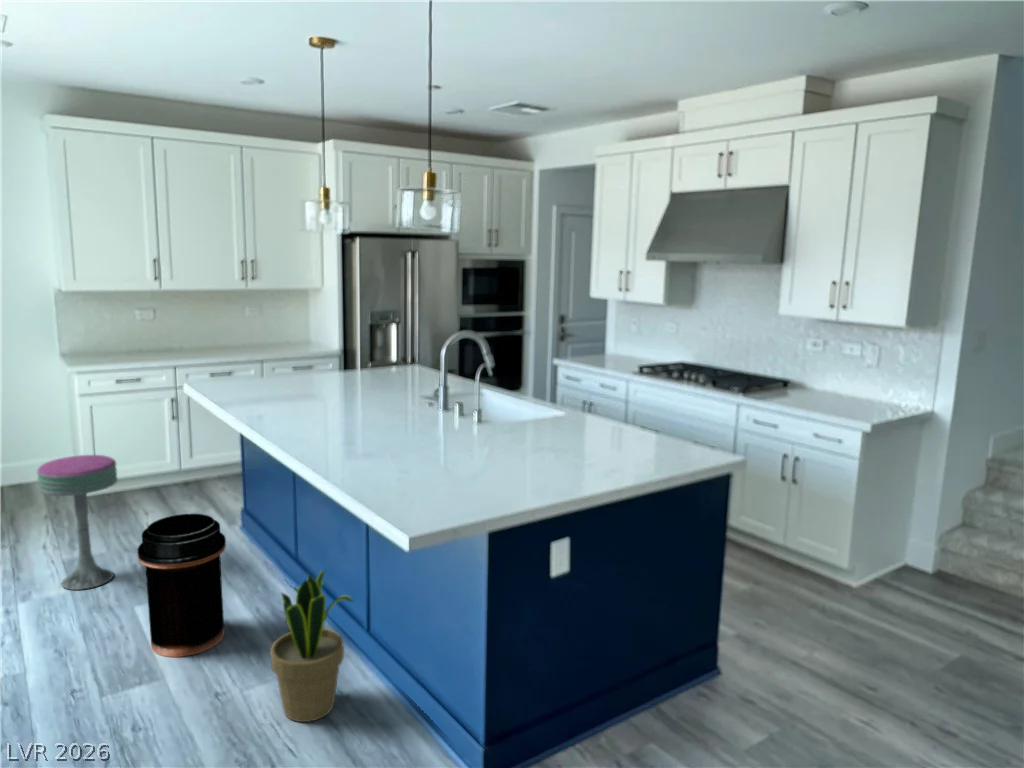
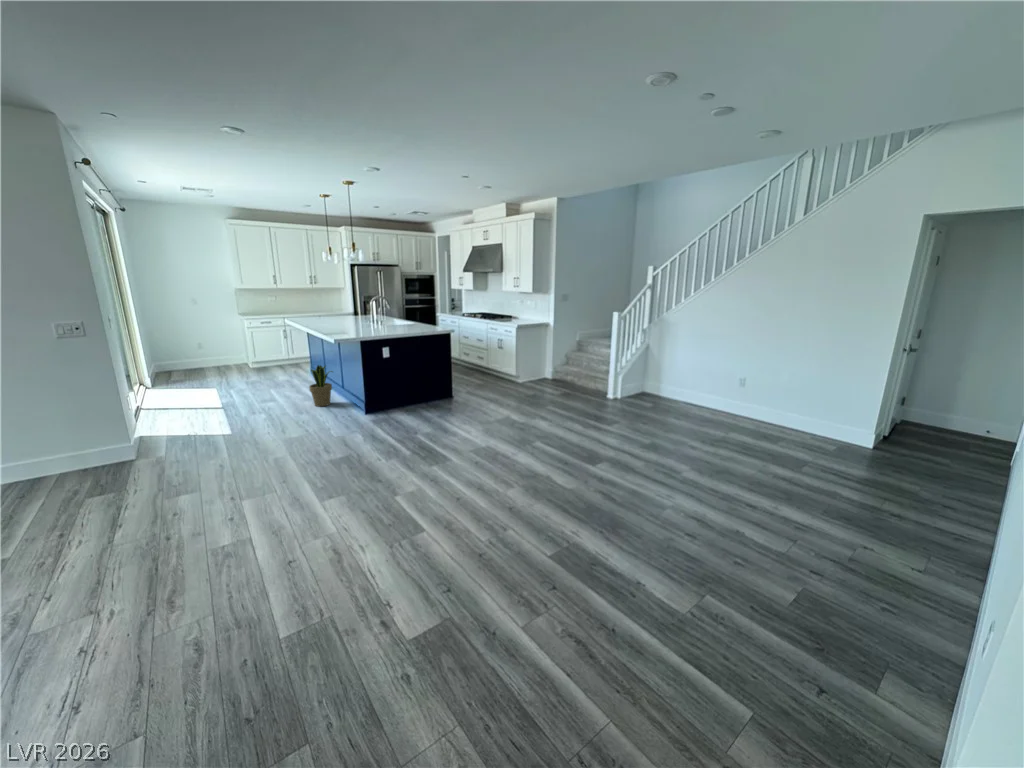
bar stool: present [37,455,117,590] -> none [236,343,264,387]
trash can: present [137,514,226,657] -> none [270,356,300,398]

